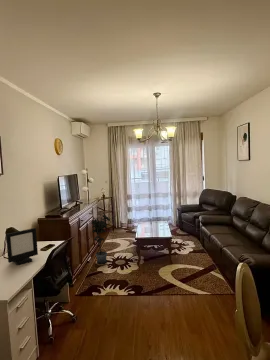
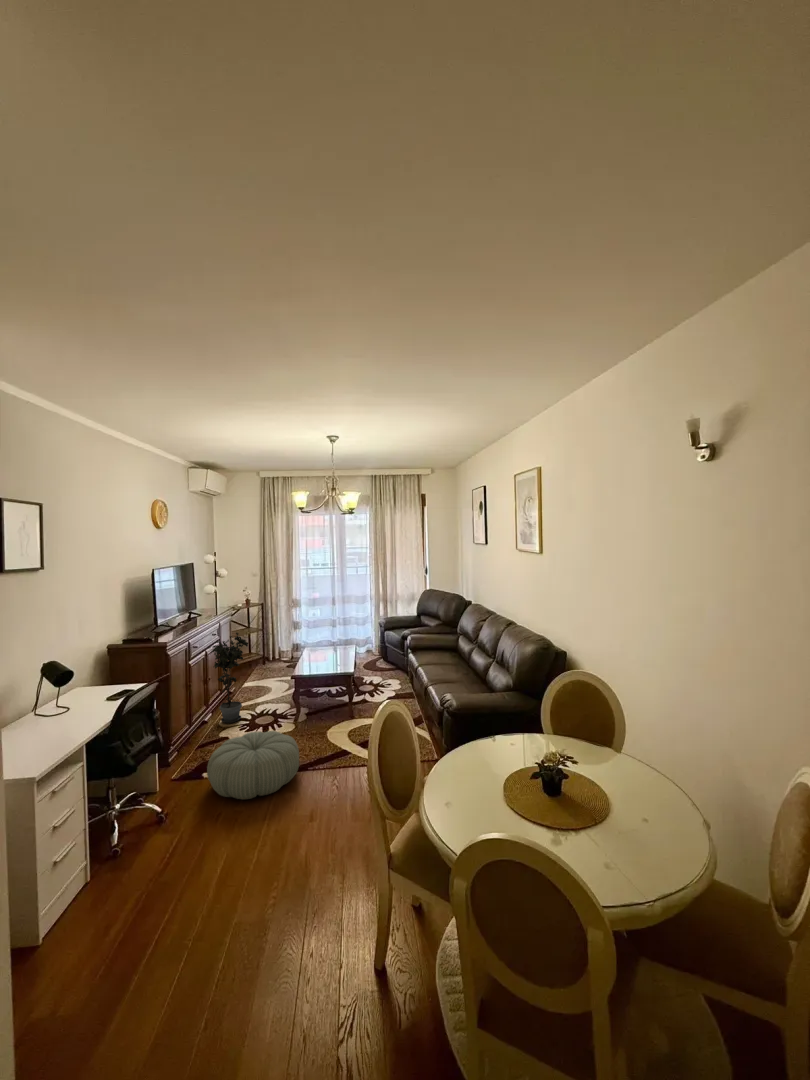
picture frame: present [6,228,38,265] -> none [37,660,97,726]
pouf: none [96,271,149,311] -> present [207,731,299,799]

